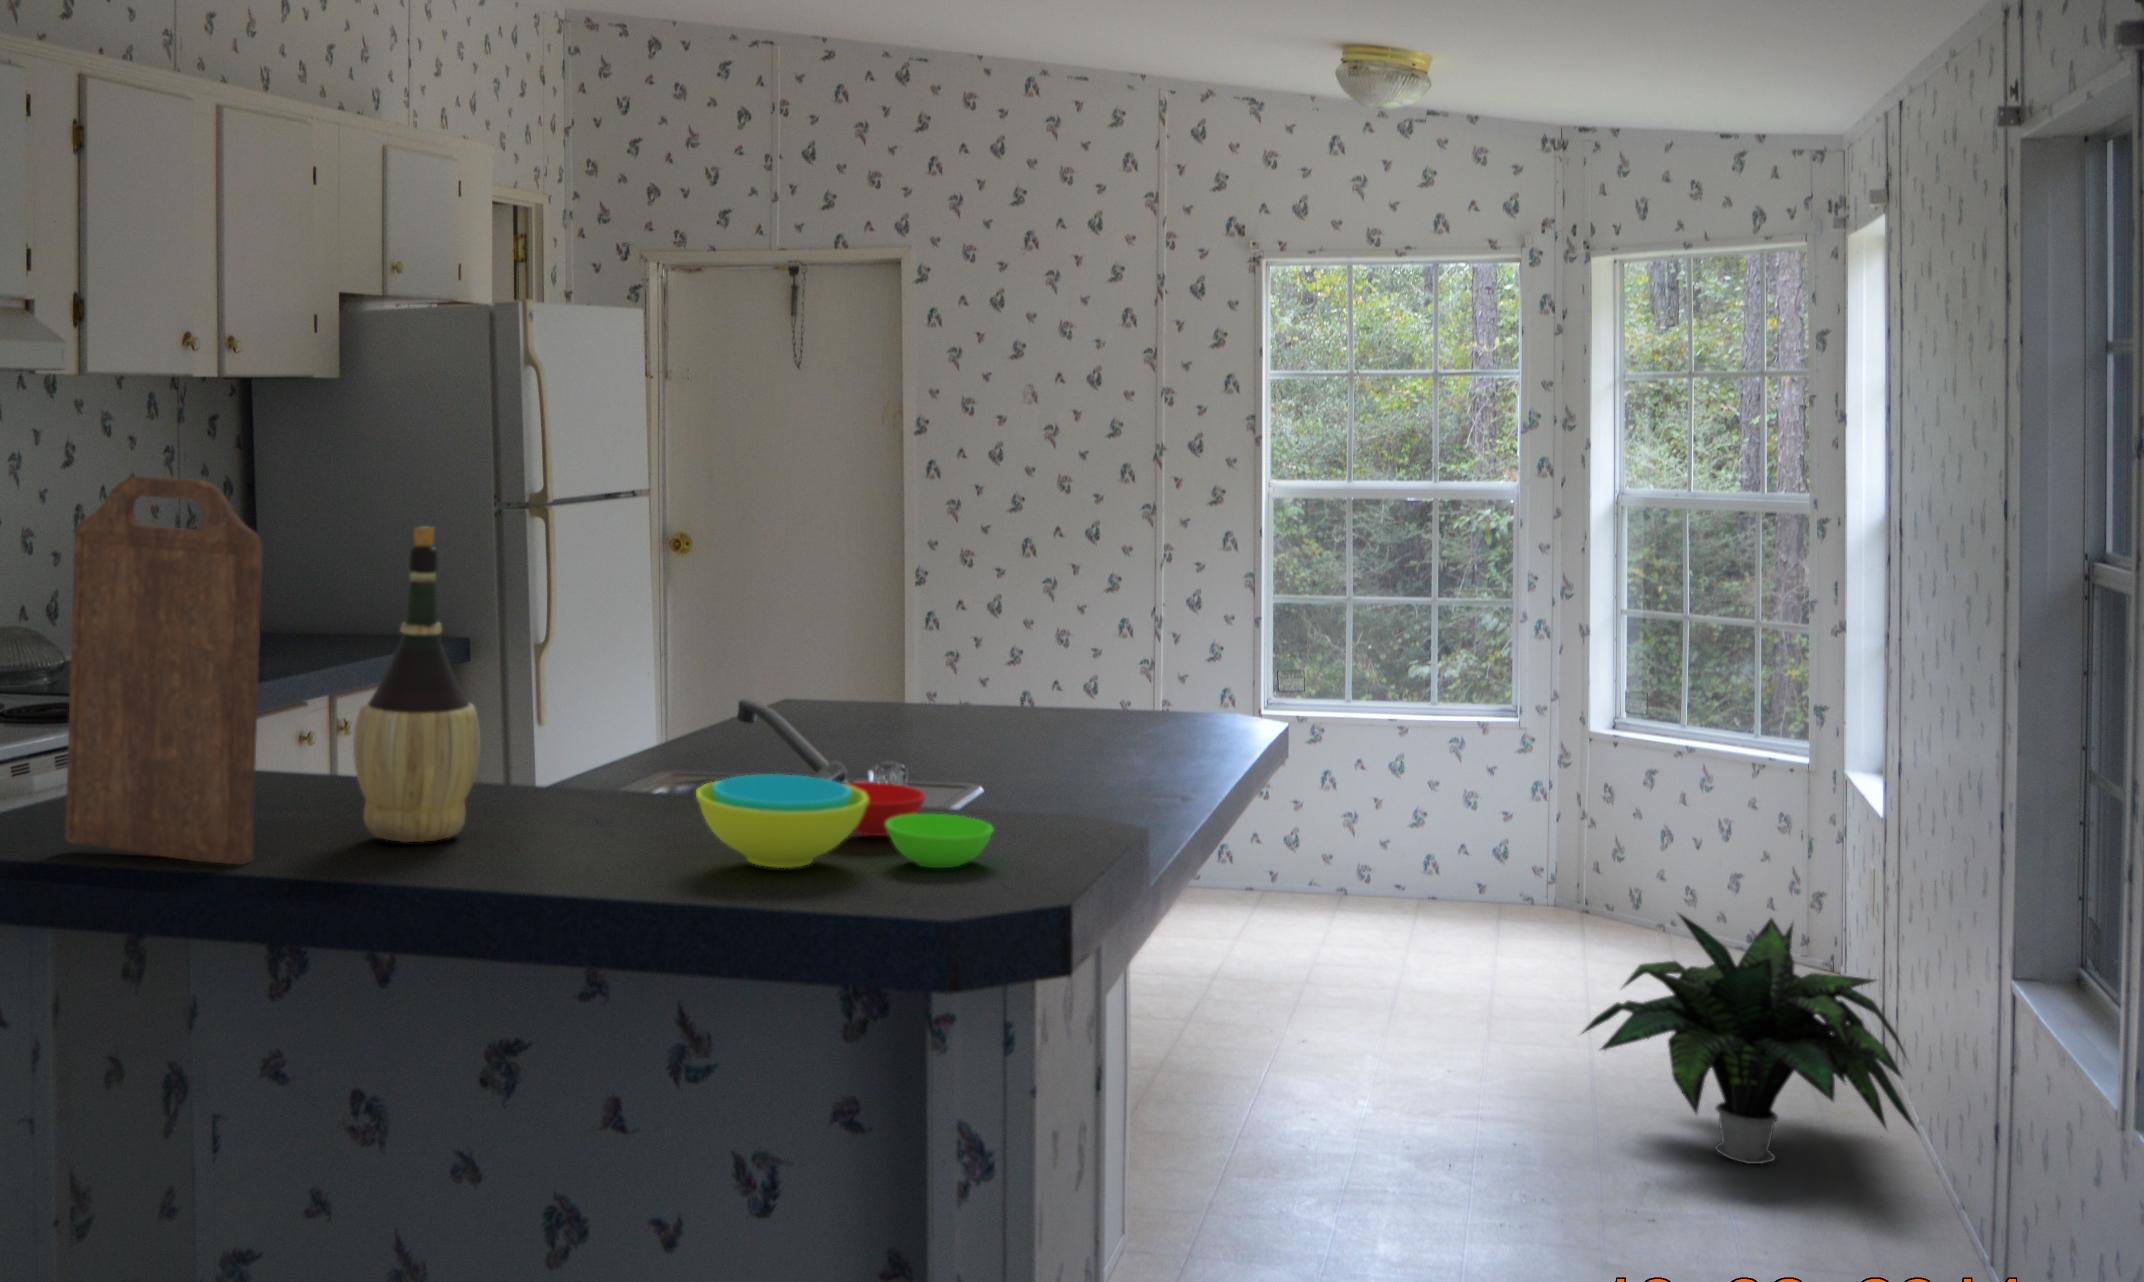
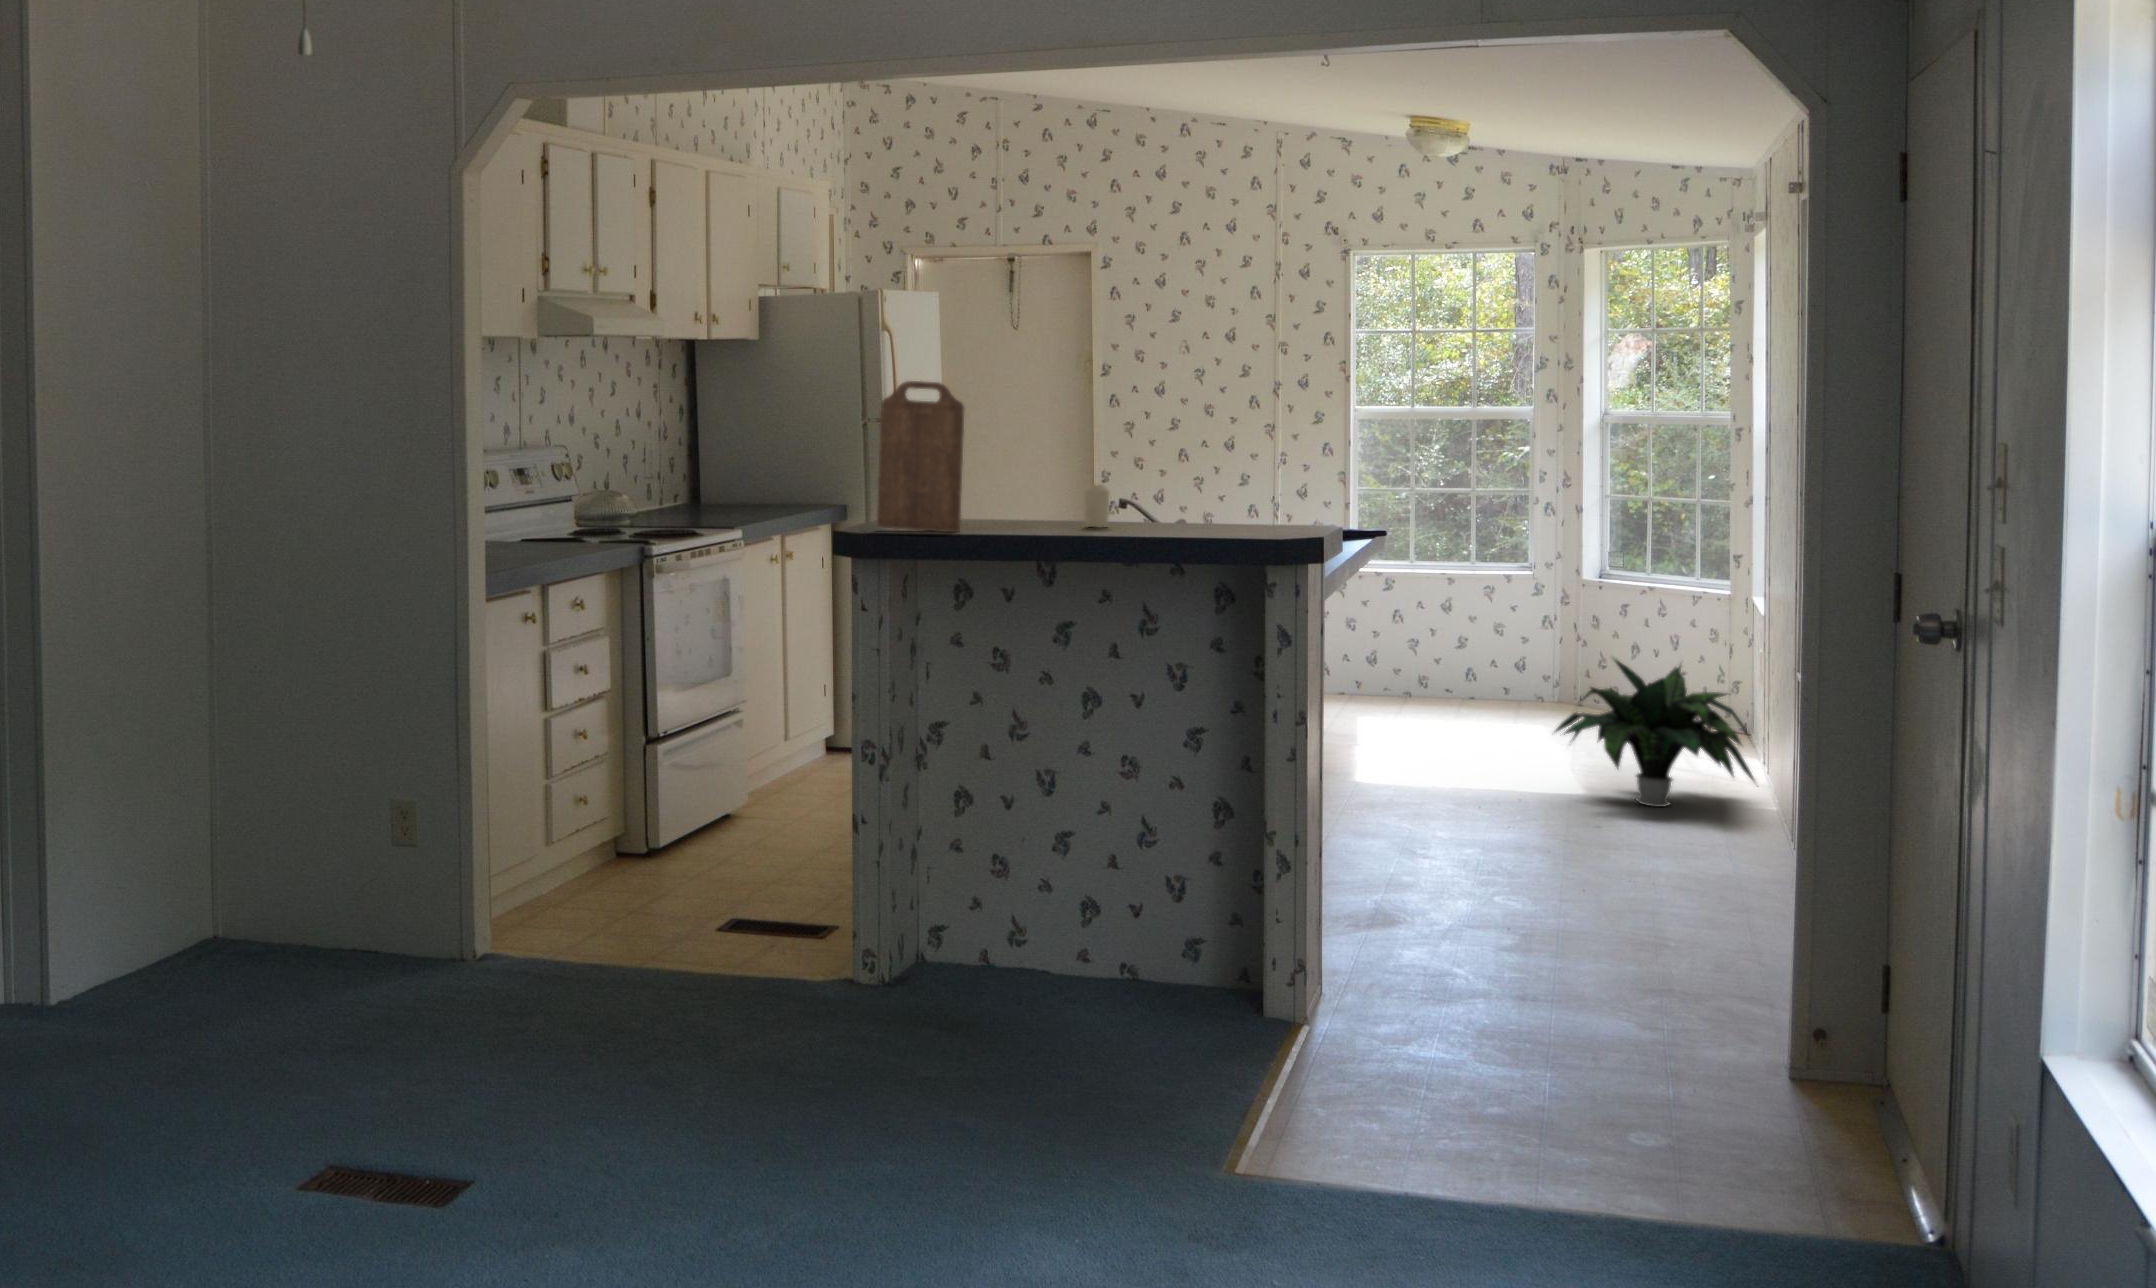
wine bottle: present [353,526,480,842] -> none [989,401,1041,527]
candle: none [586,729,646,841] -> present [1084,484,1109,528]
bowl: present [696,774,994,868] -> none [1141,498,1260,532]

